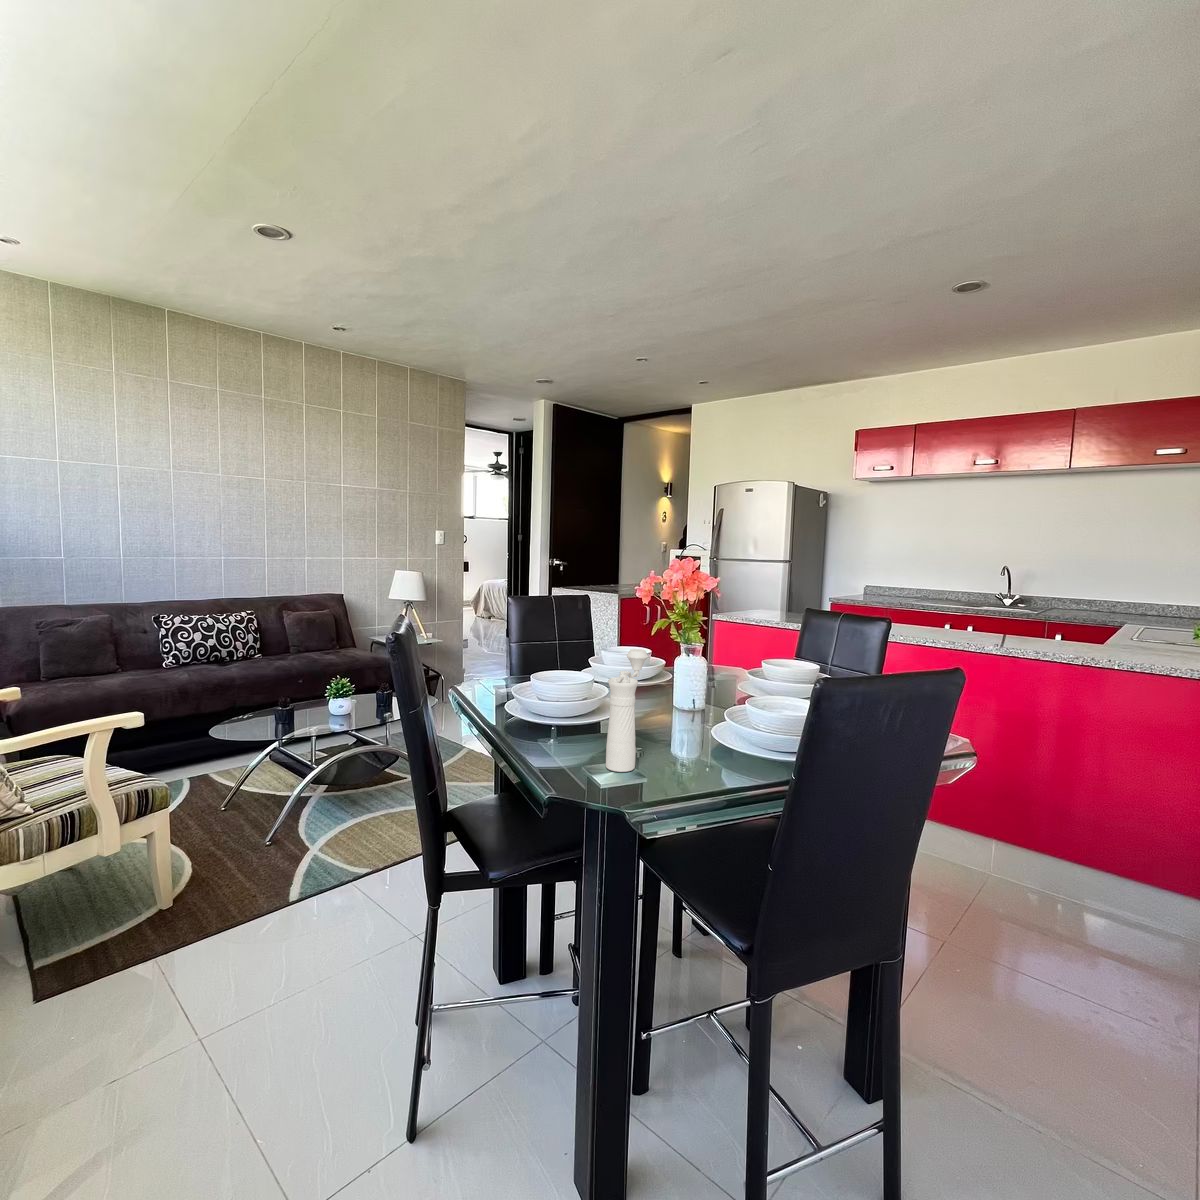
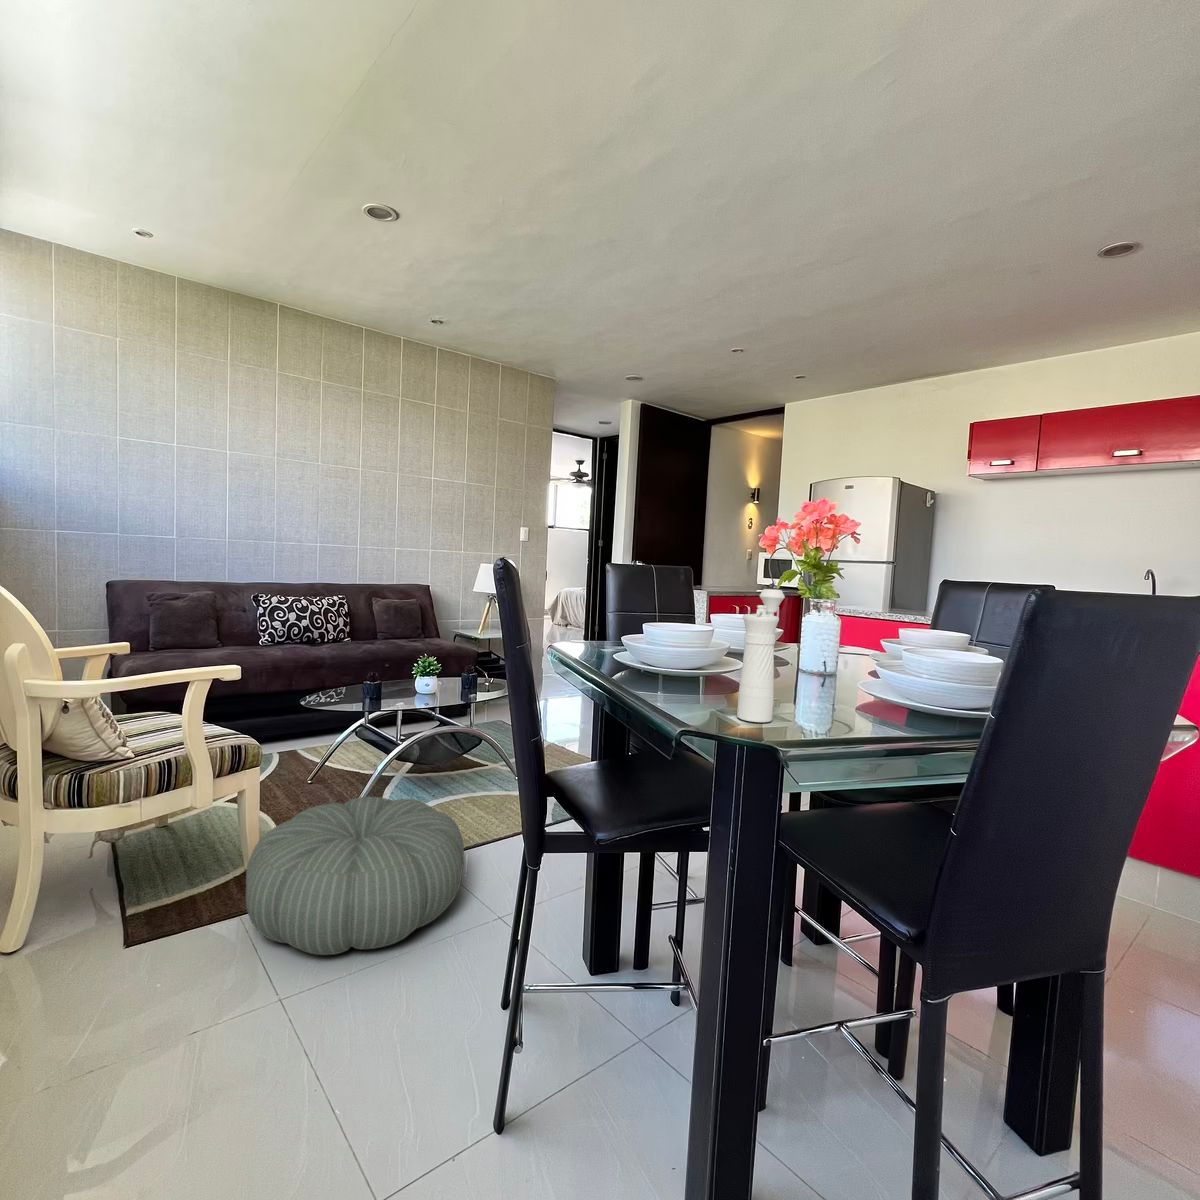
pouf: none [160,829,380,990] -> present [246,797,464,955]

